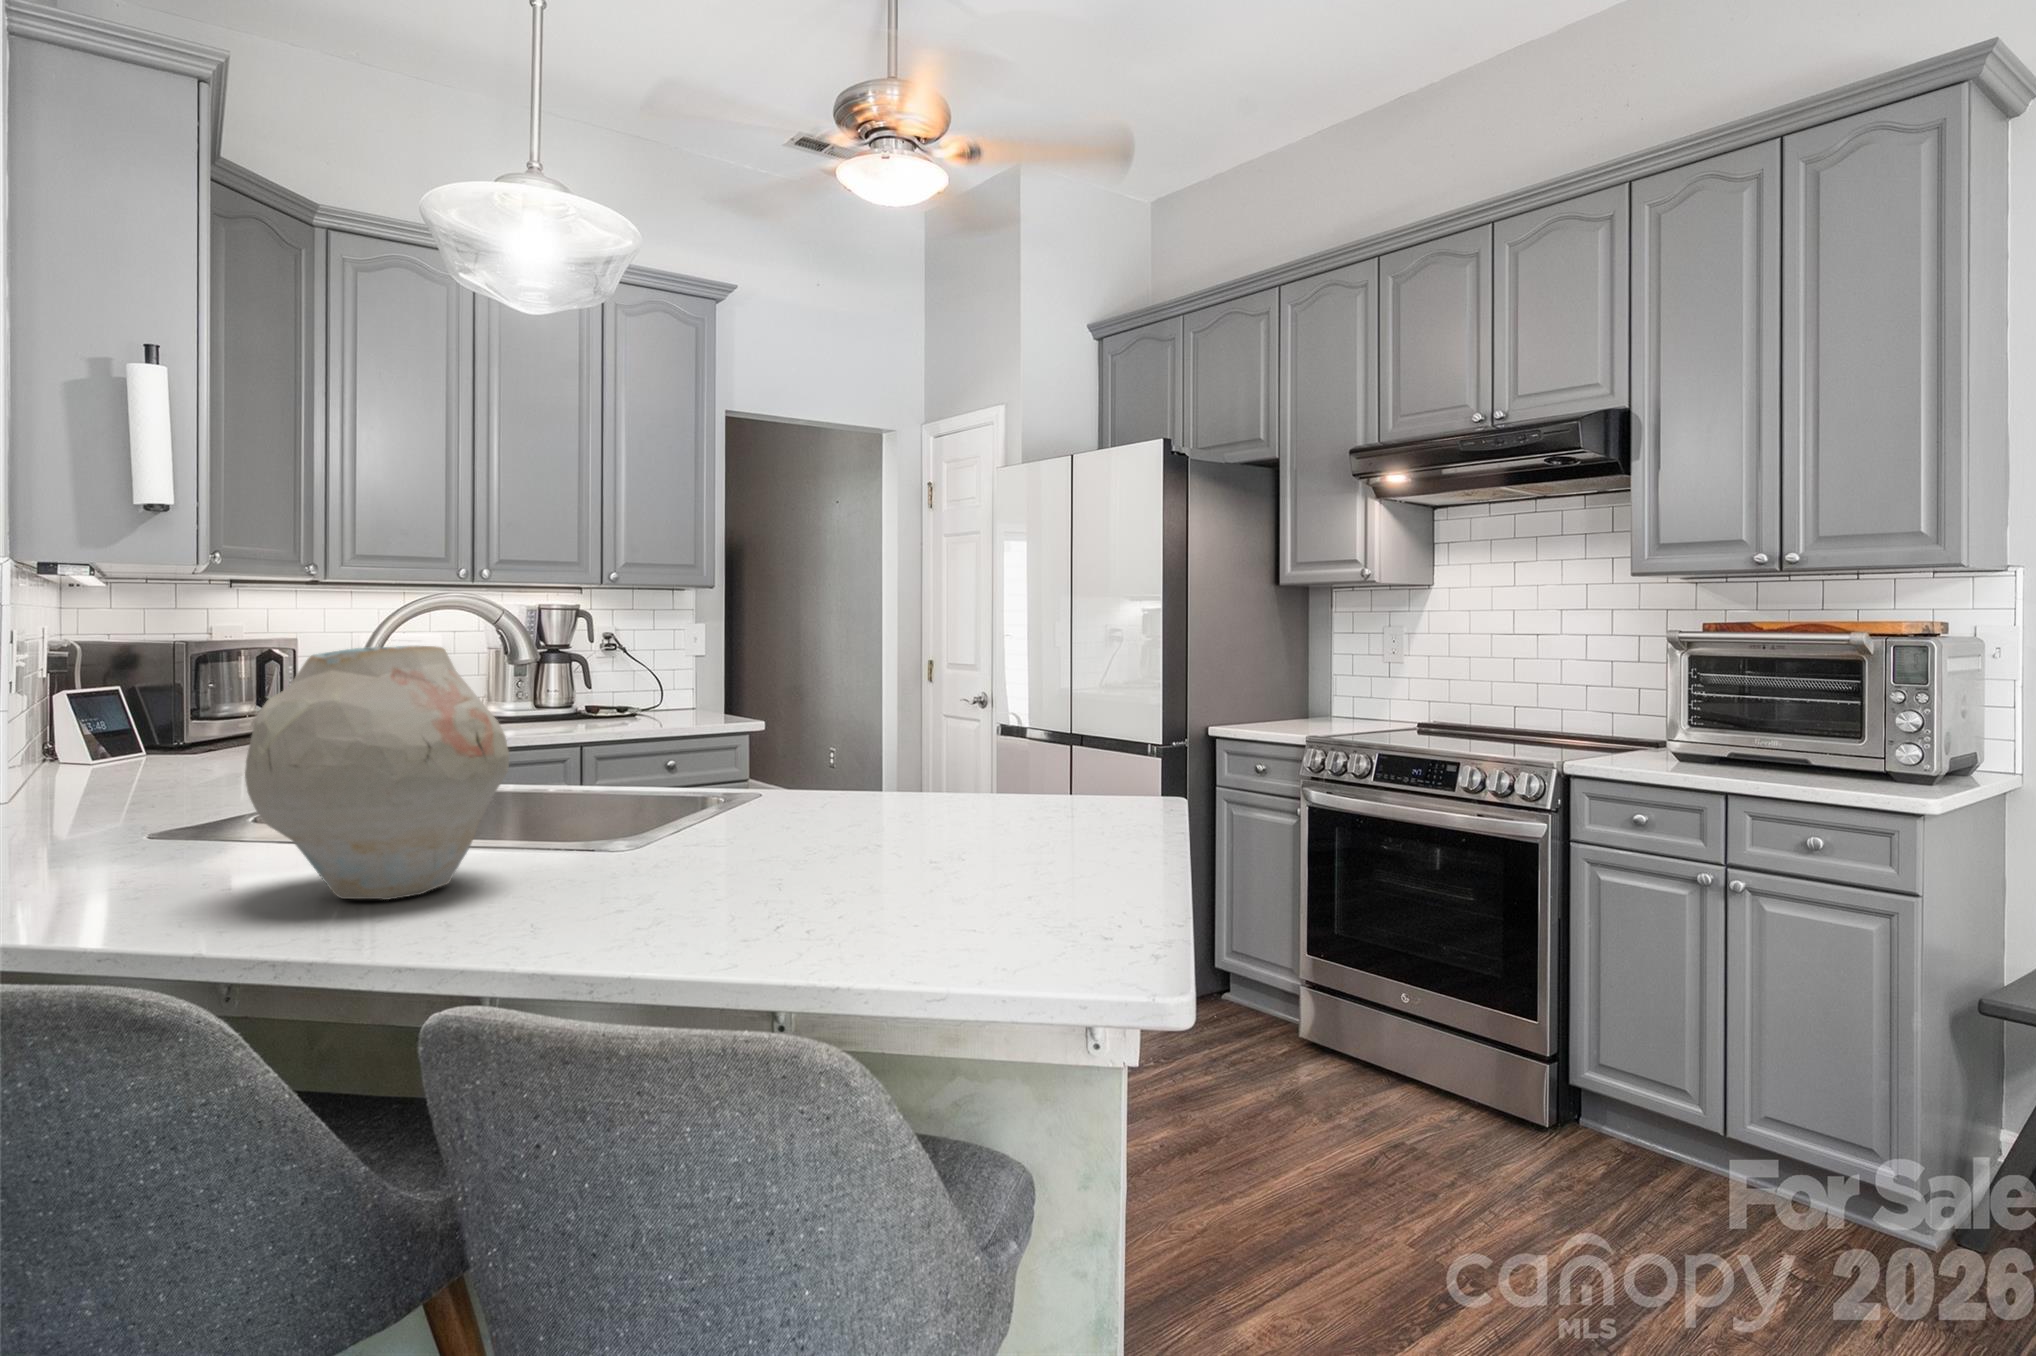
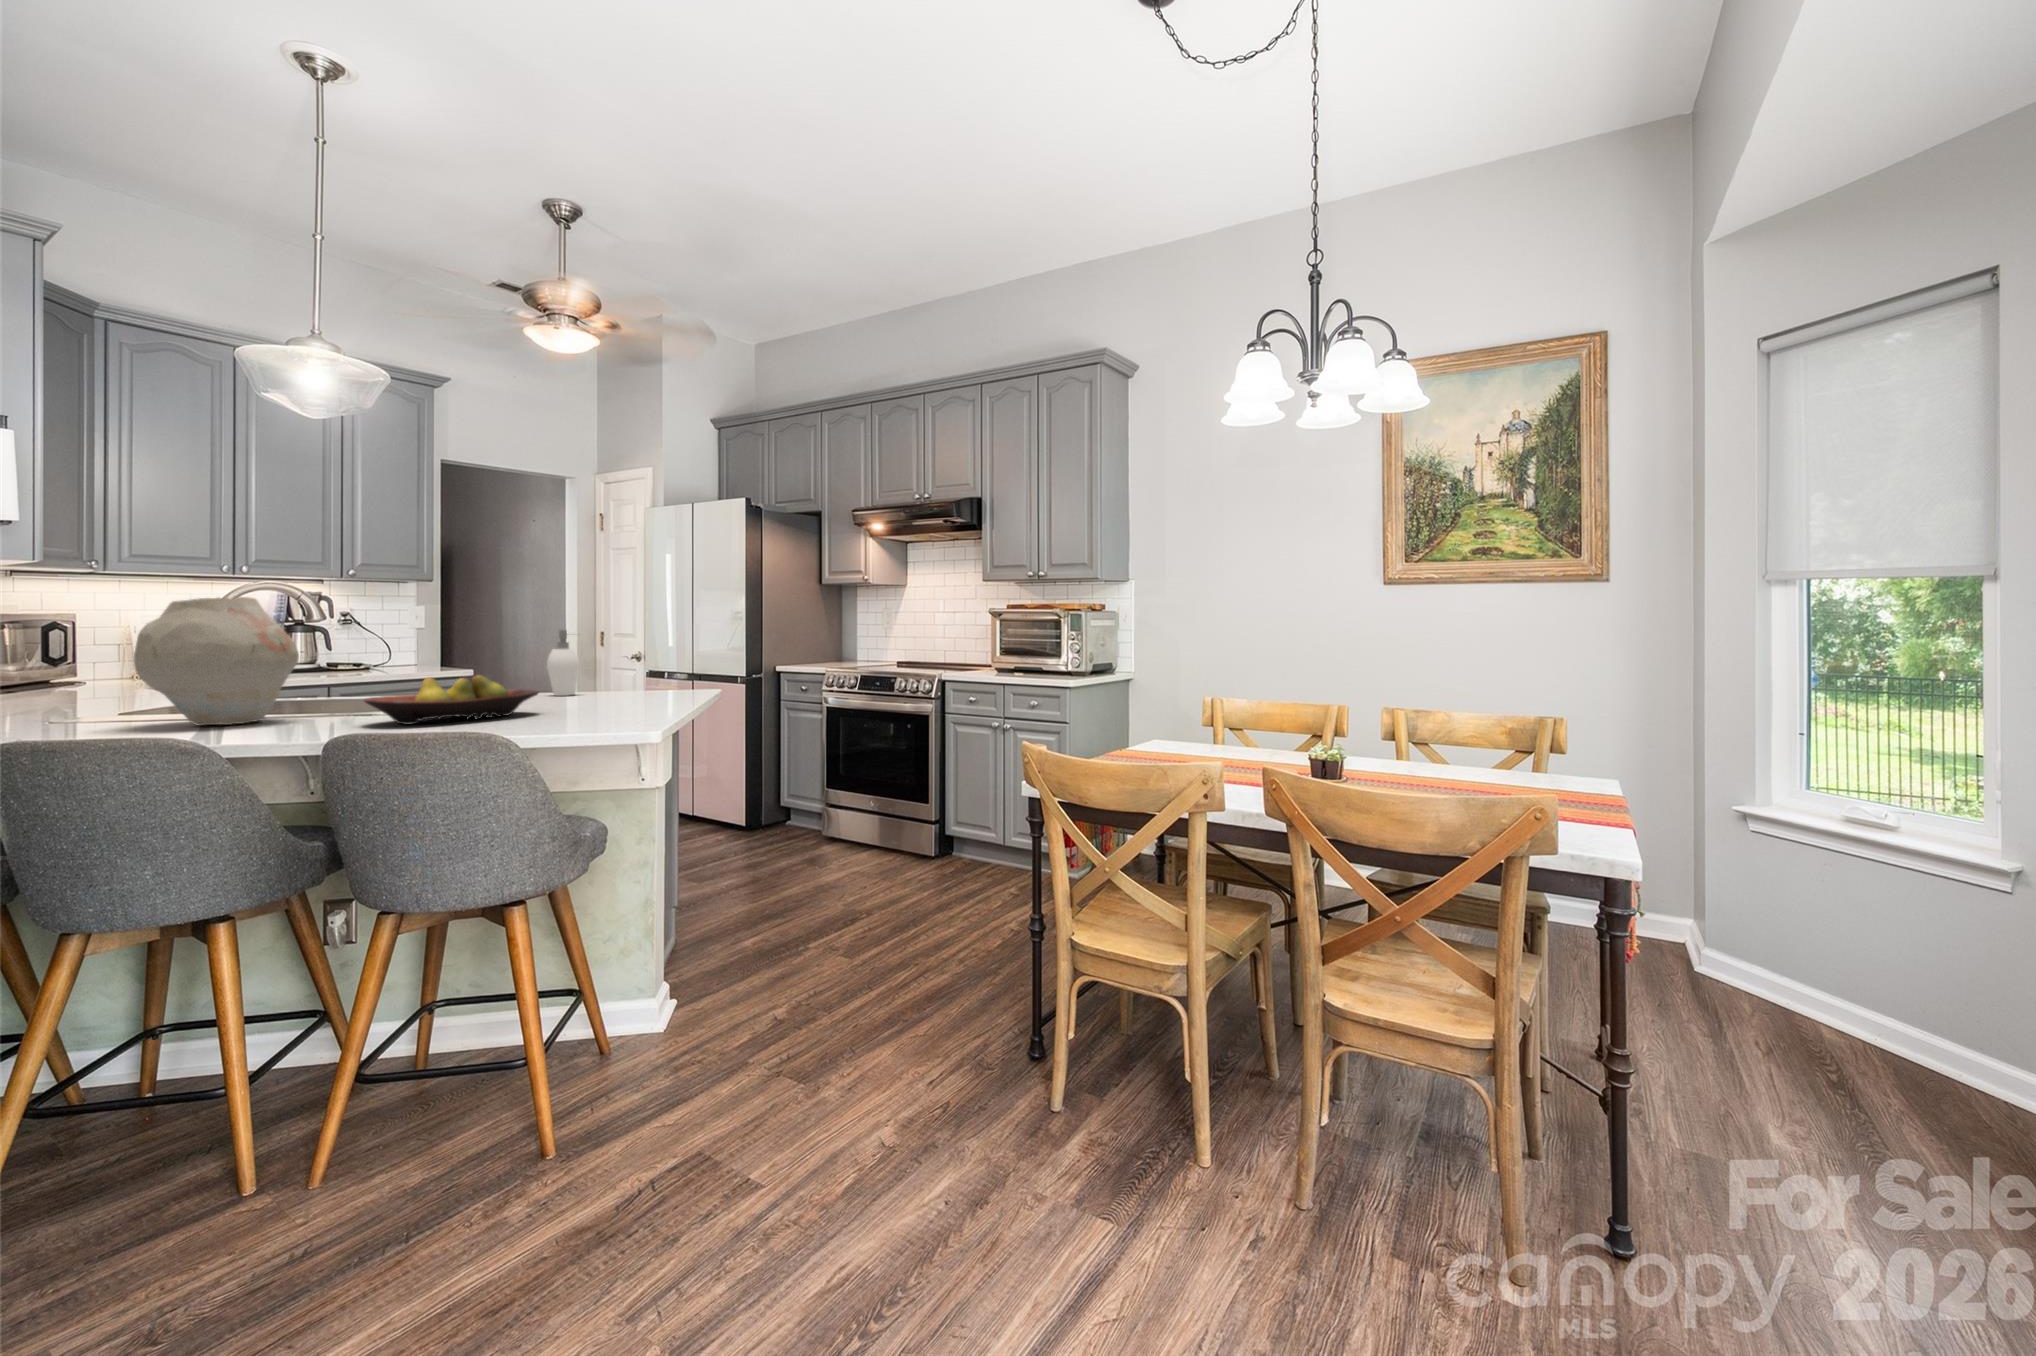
soap dispenser: none [903,685,964,811] -> present [547,630,580,696]
fruit bowl: none [611,807,925,926] -> present [364,675,539,725]

